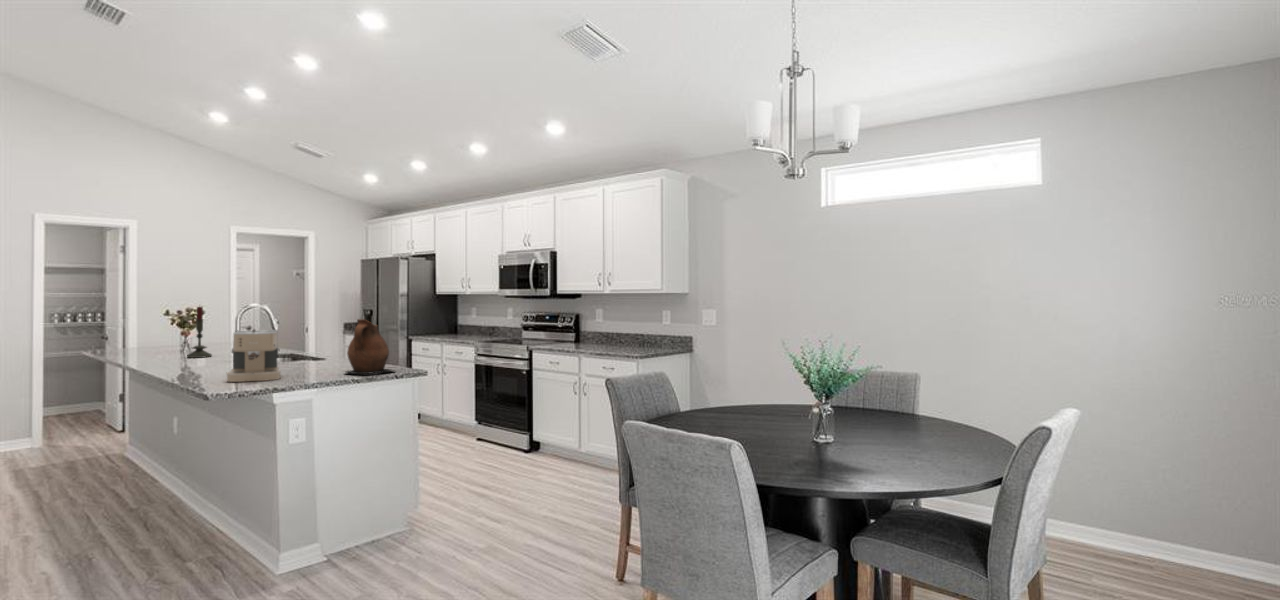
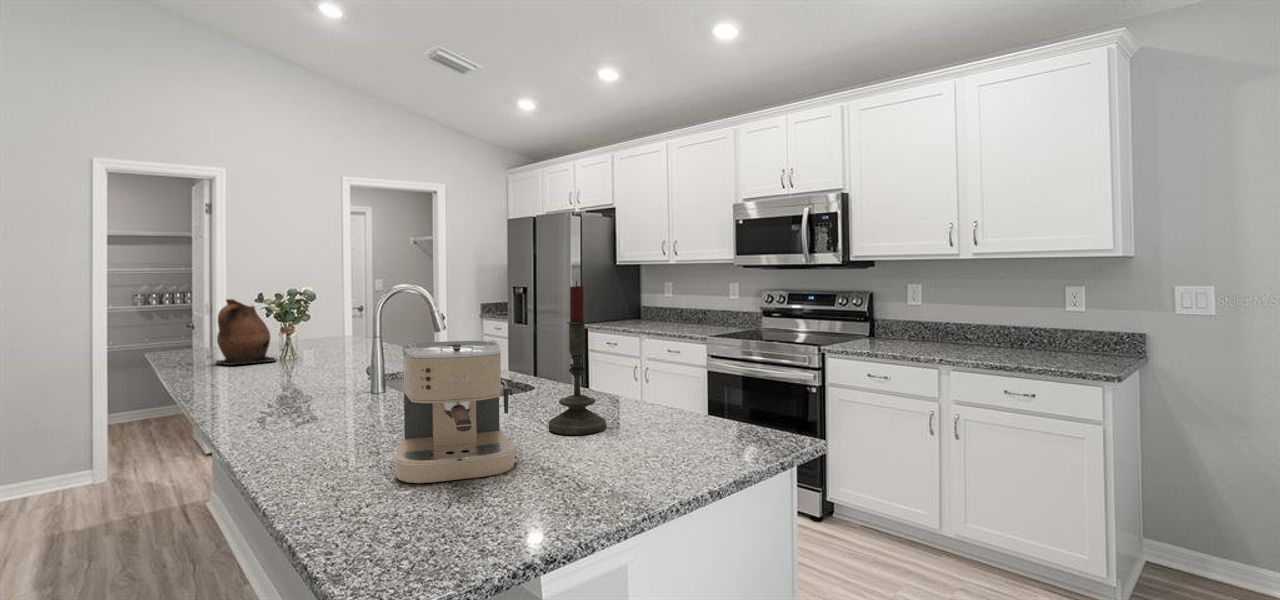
candle: present [187,307,212,358] -> present [549,281,606,435]
ceramic pitcher: present [346,319,394,374] -> present [216,299,276,365]

